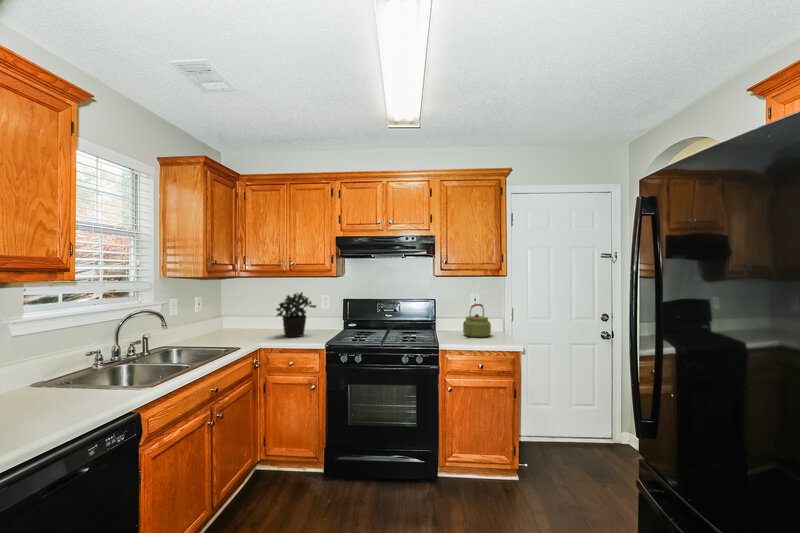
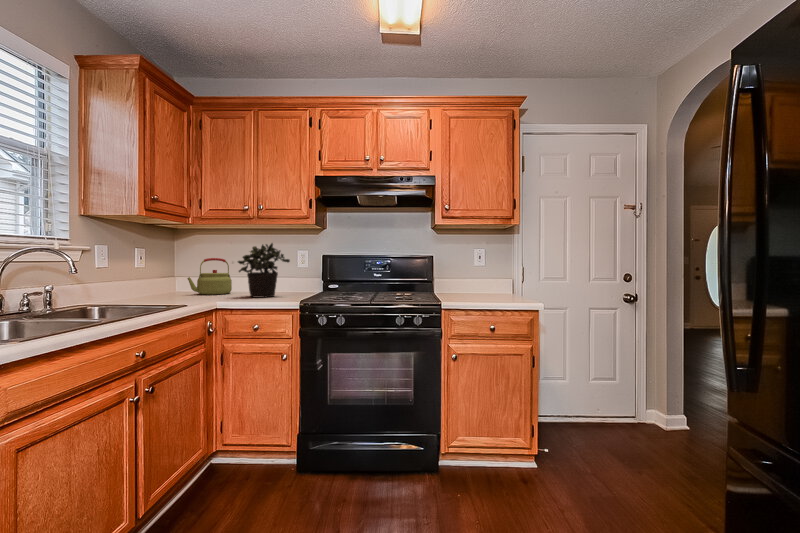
kettle: present [463,304,491,337] -> present [187,258,232,295]

